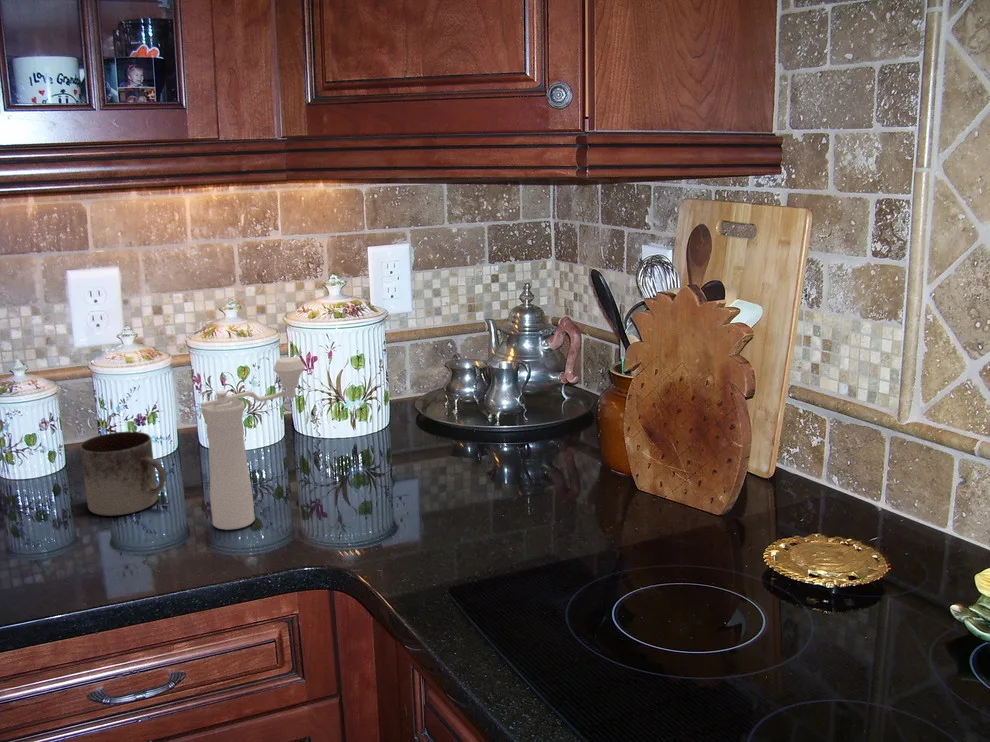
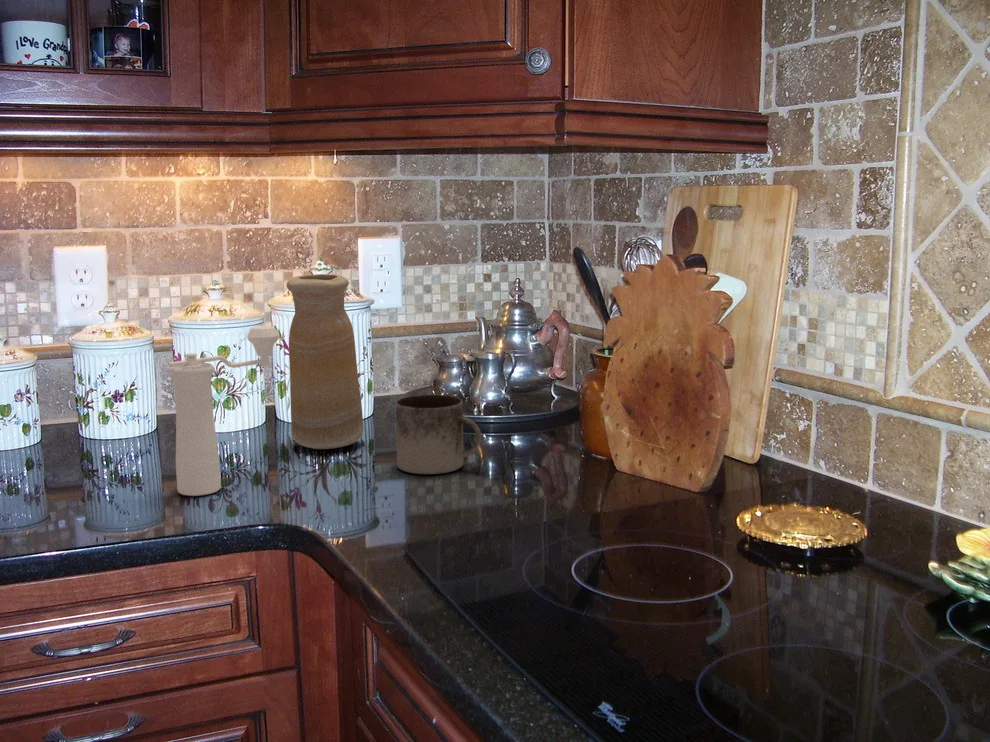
vase: none [306,296,385,469] -> present [286,274,364,449]
mug: present [80,431,166,516] -> present [396,394,481,474]

